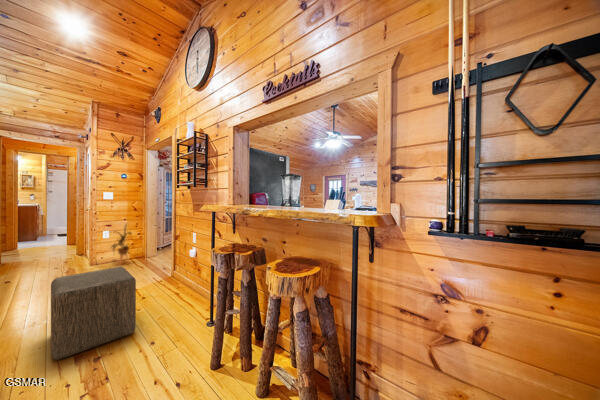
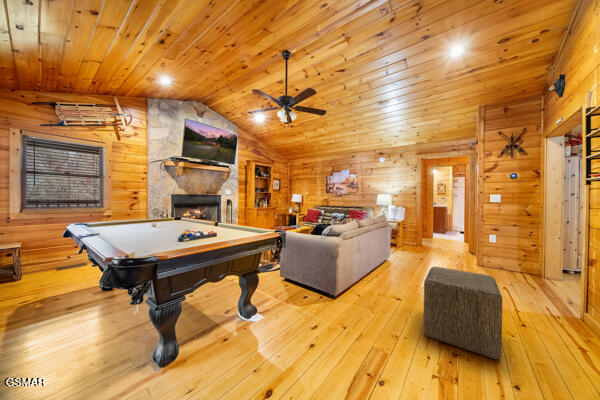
house plant: present [112,228,131,263] -> none [493,229,524,277]

